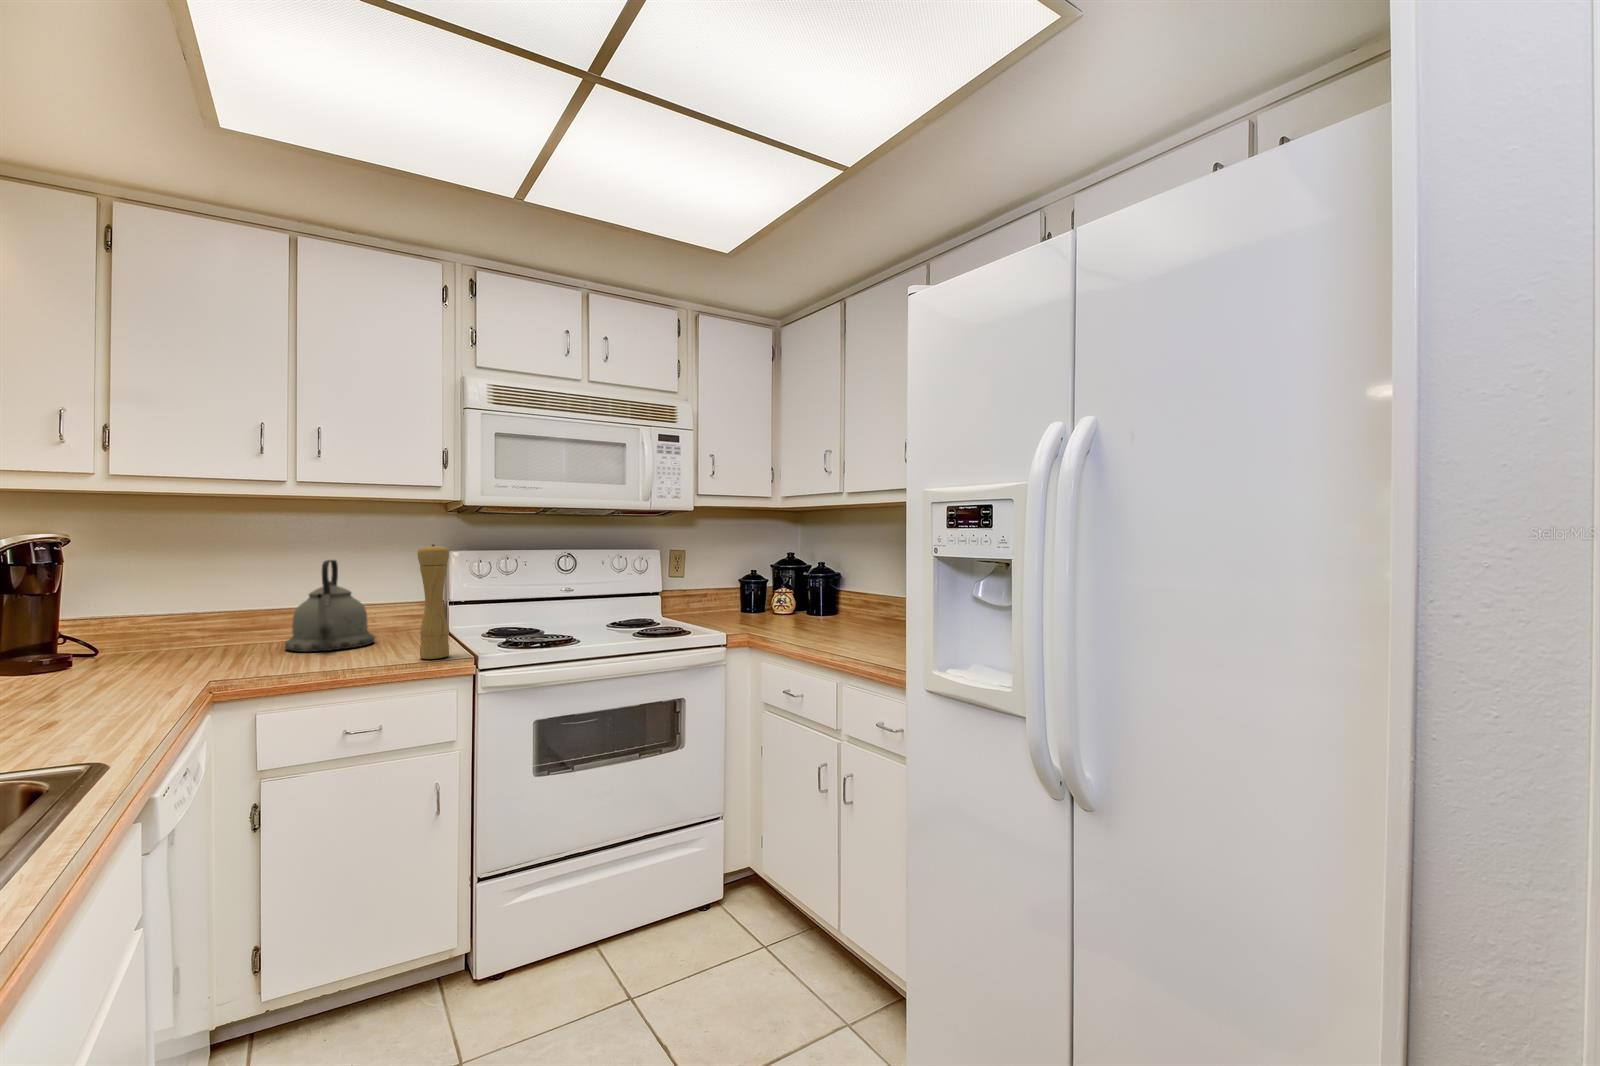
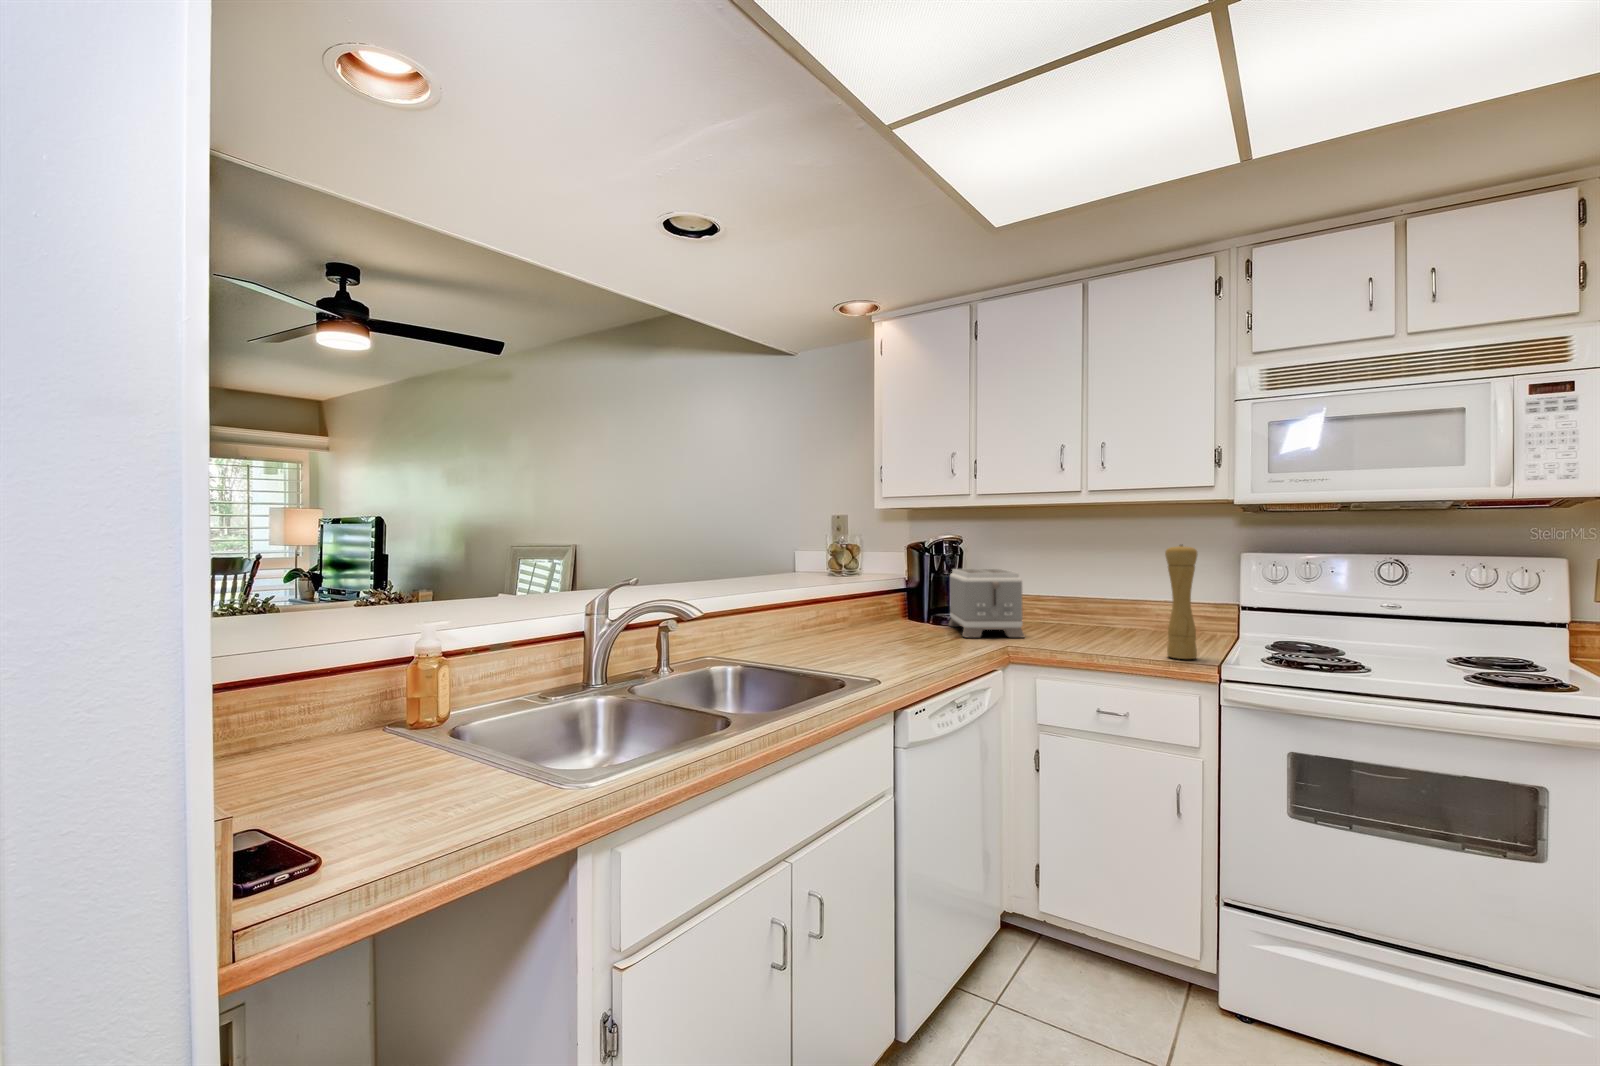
kettle: present [285,560,375,652] -> none [1080,557,1153,638]
toaster: none [57,583,222,684] -> present [949,569,1025,637]

